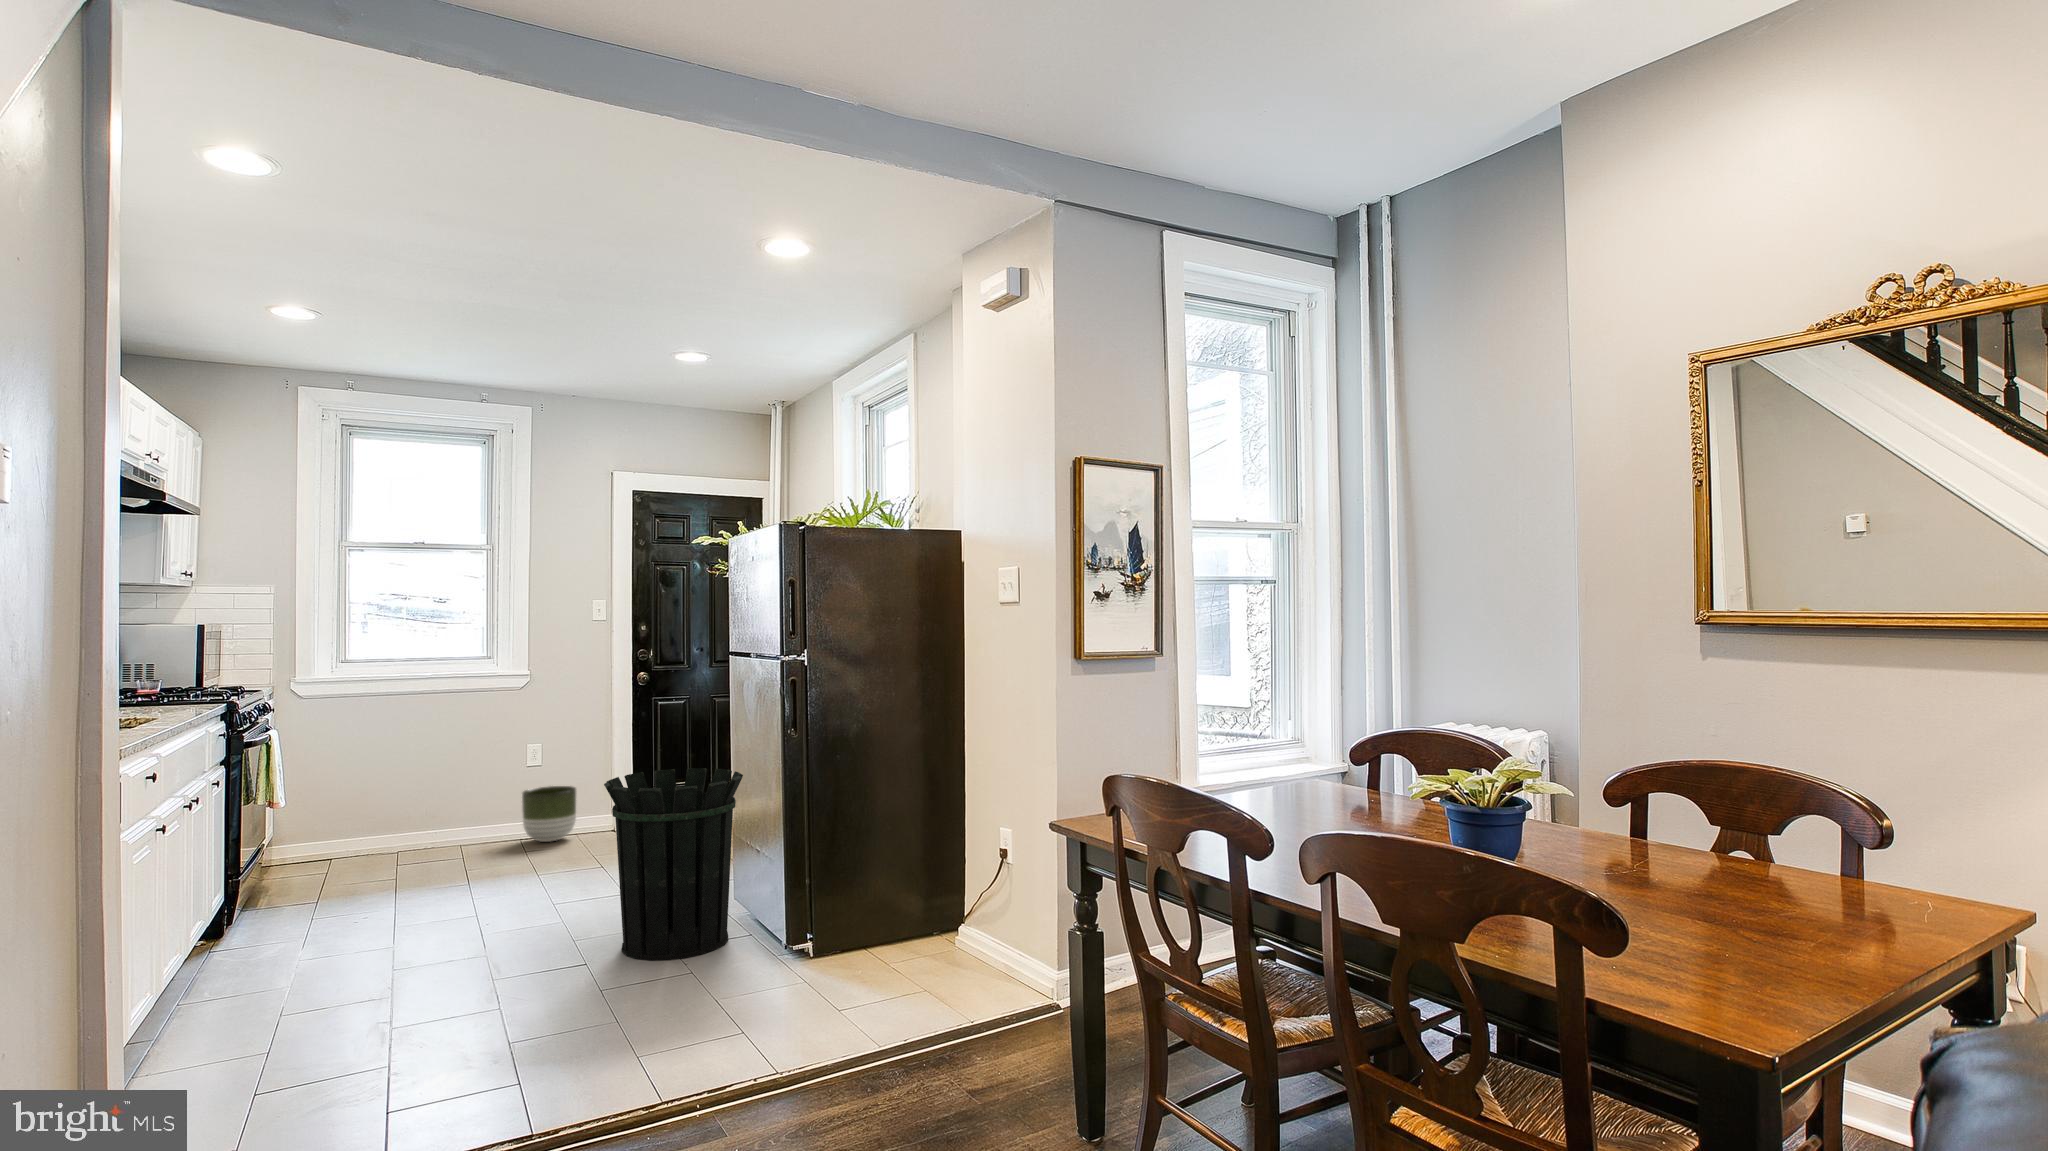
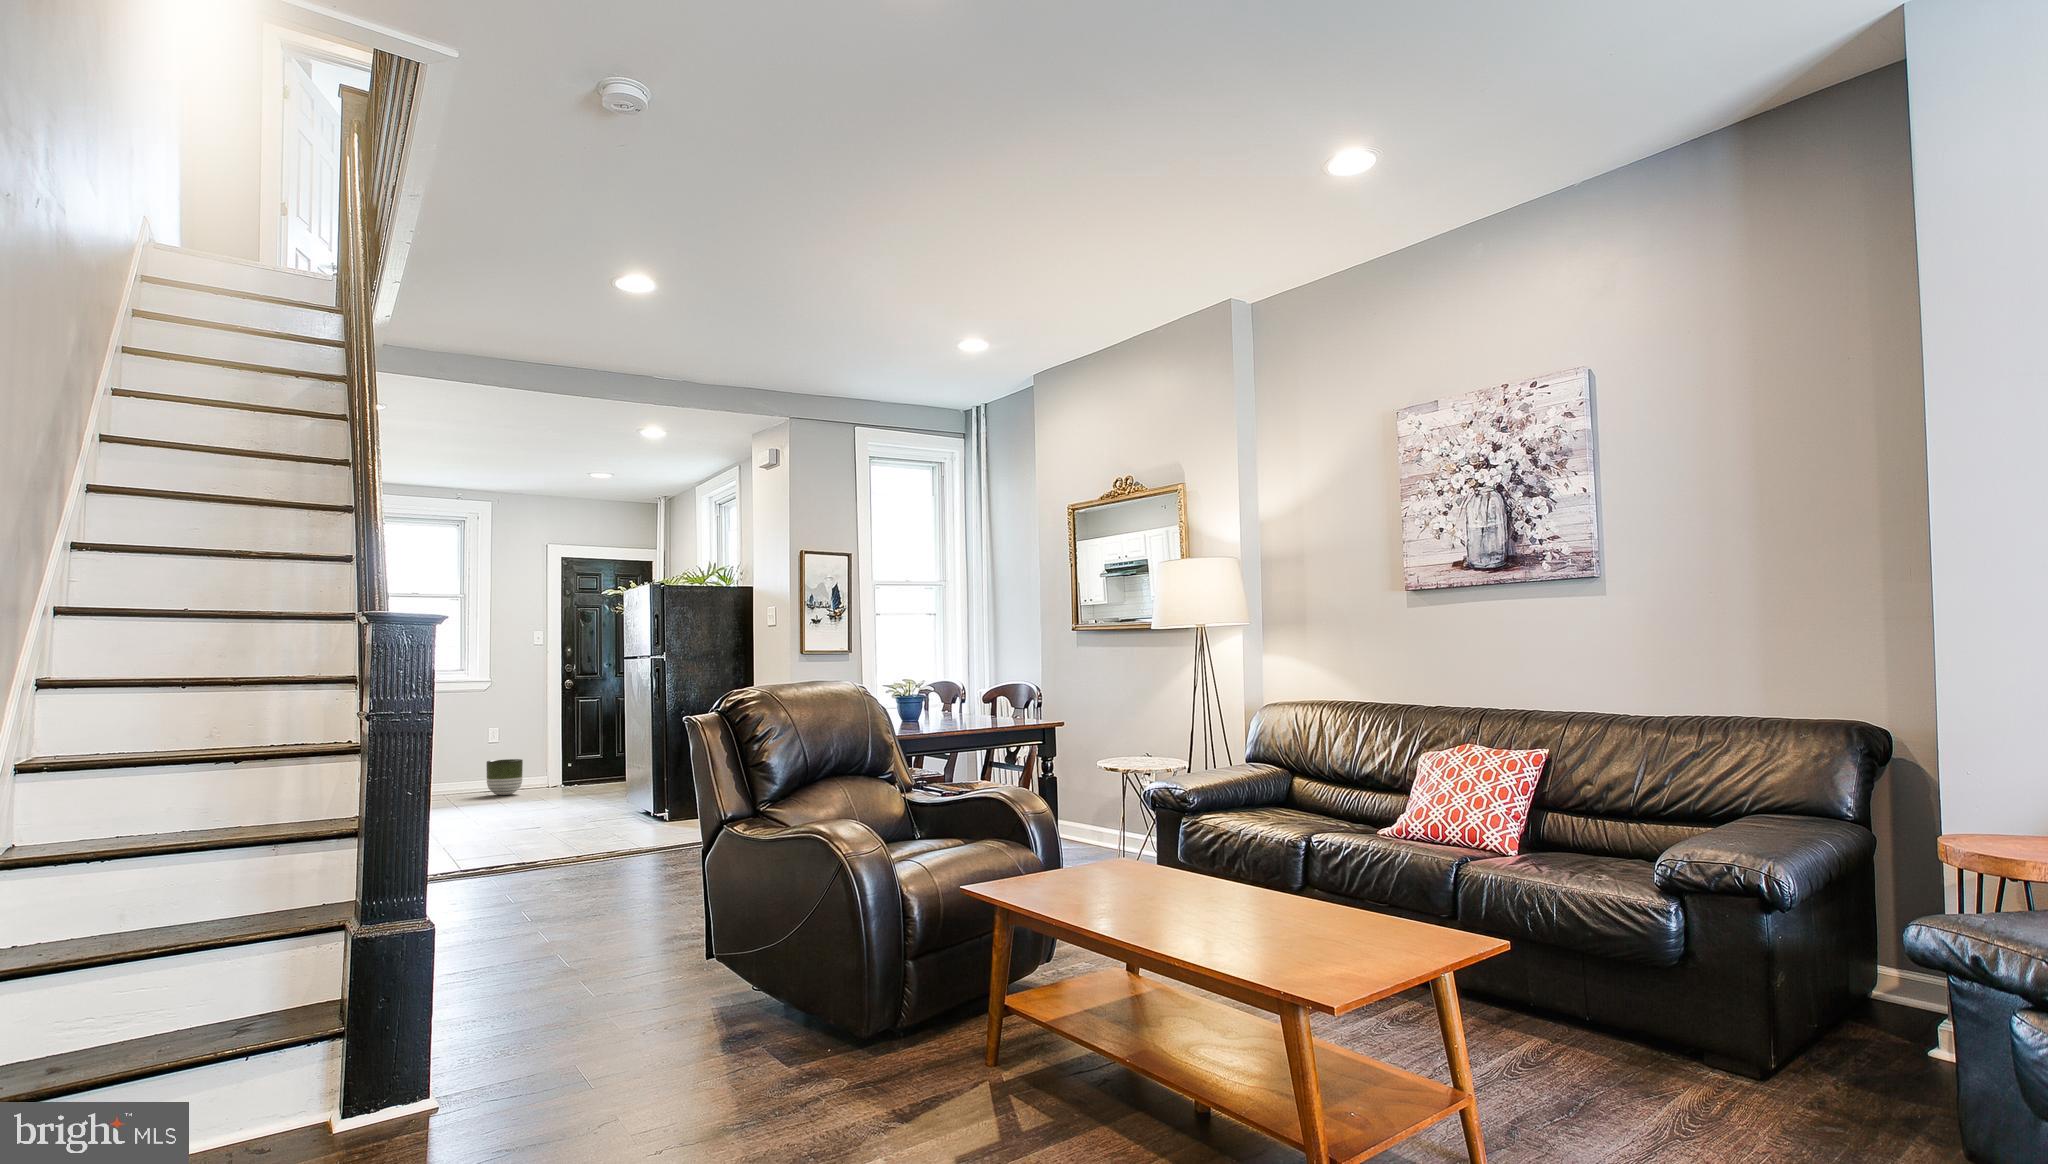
waste bin: present [604,768,743,960] -> none [553,724,632,822]

